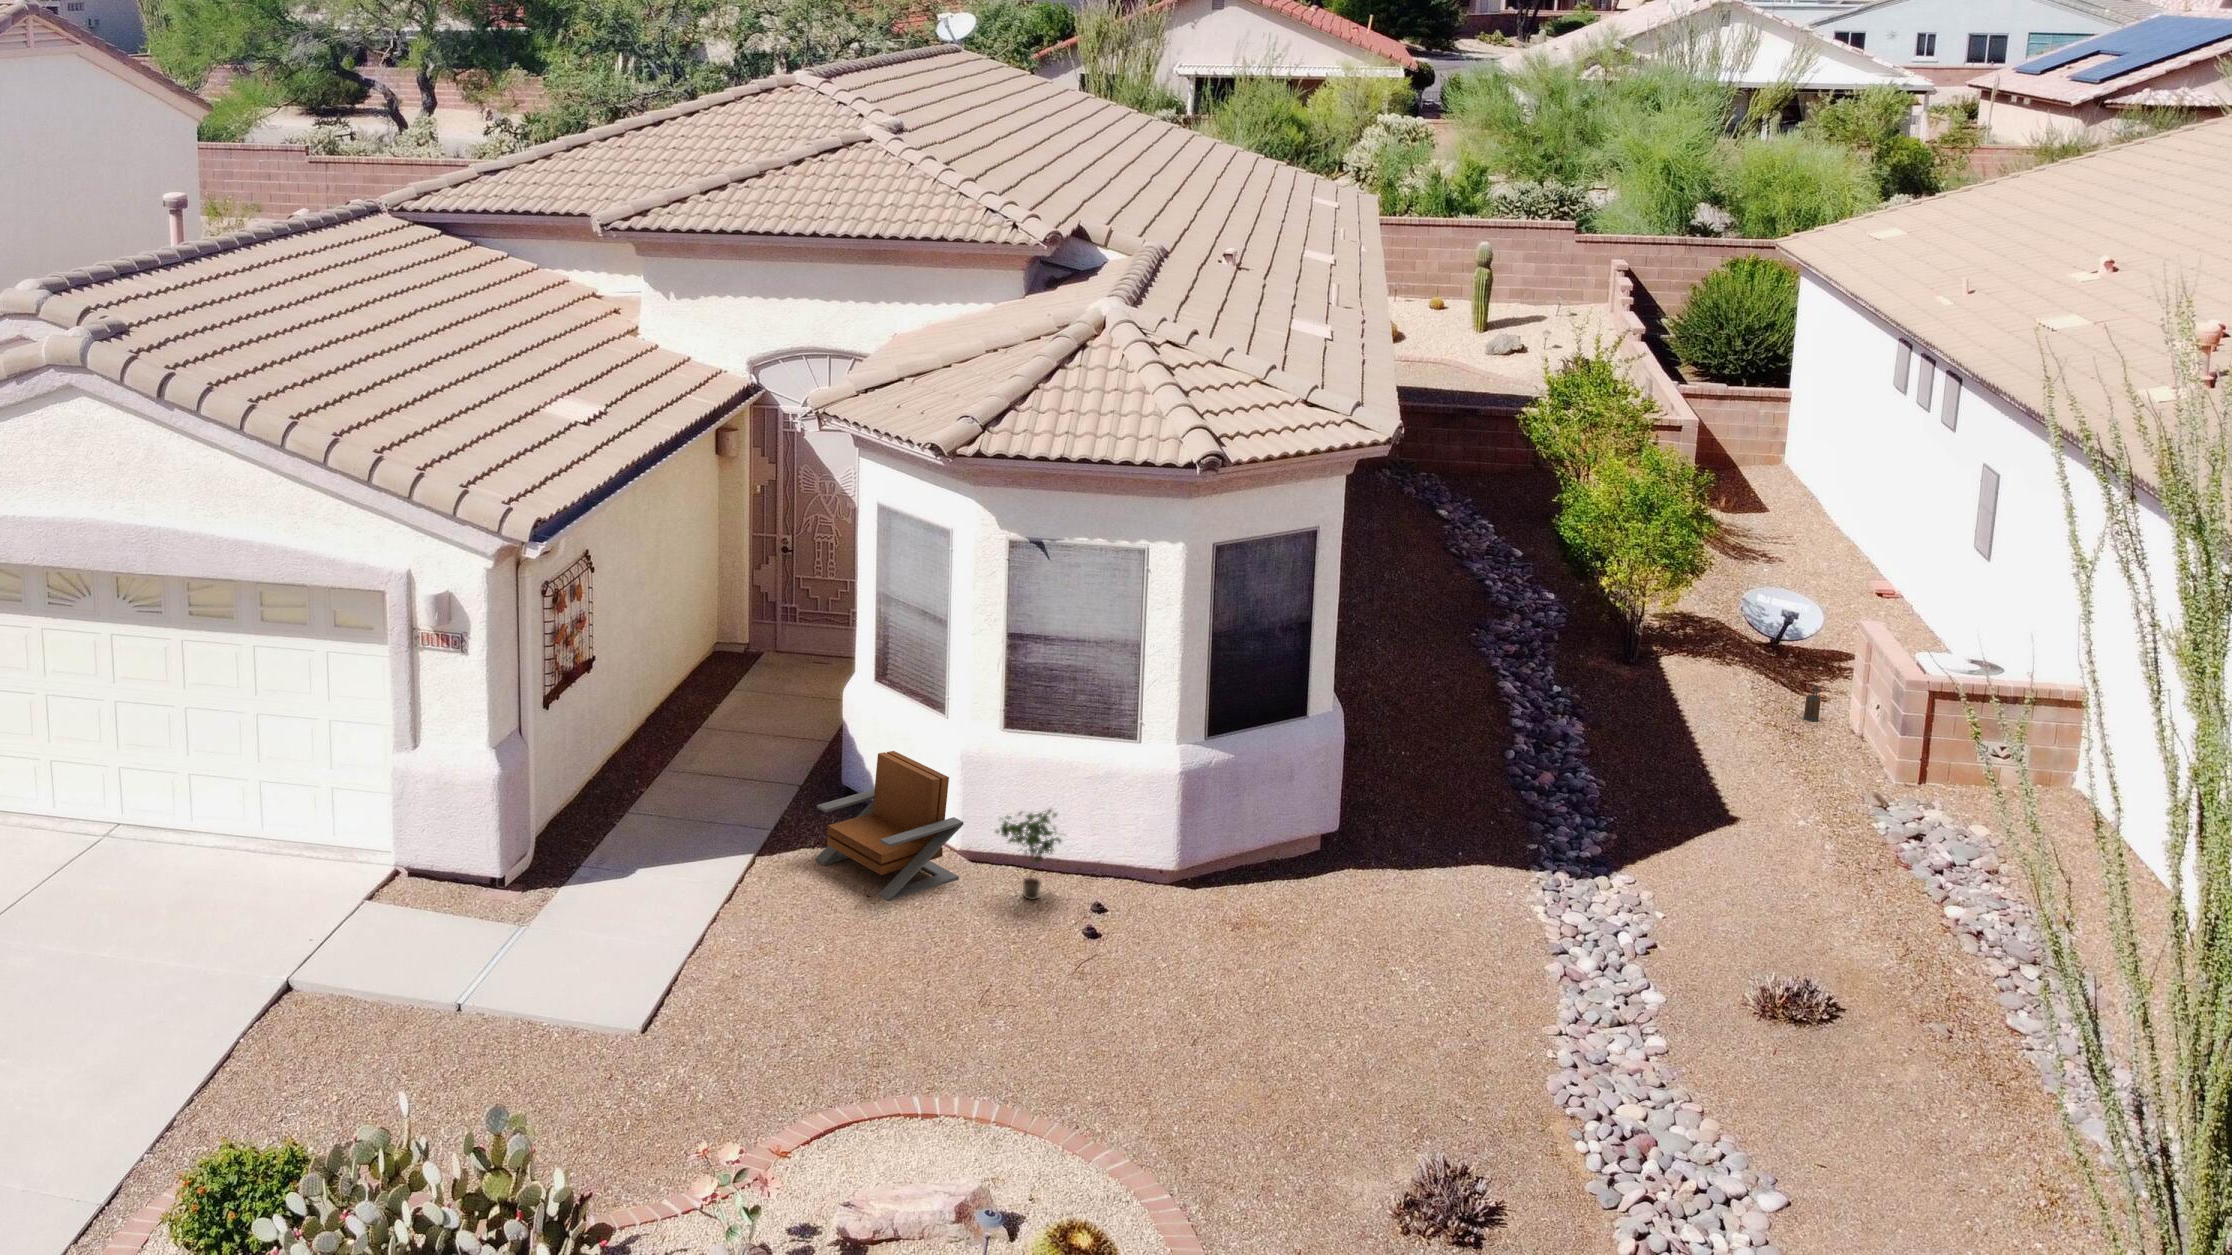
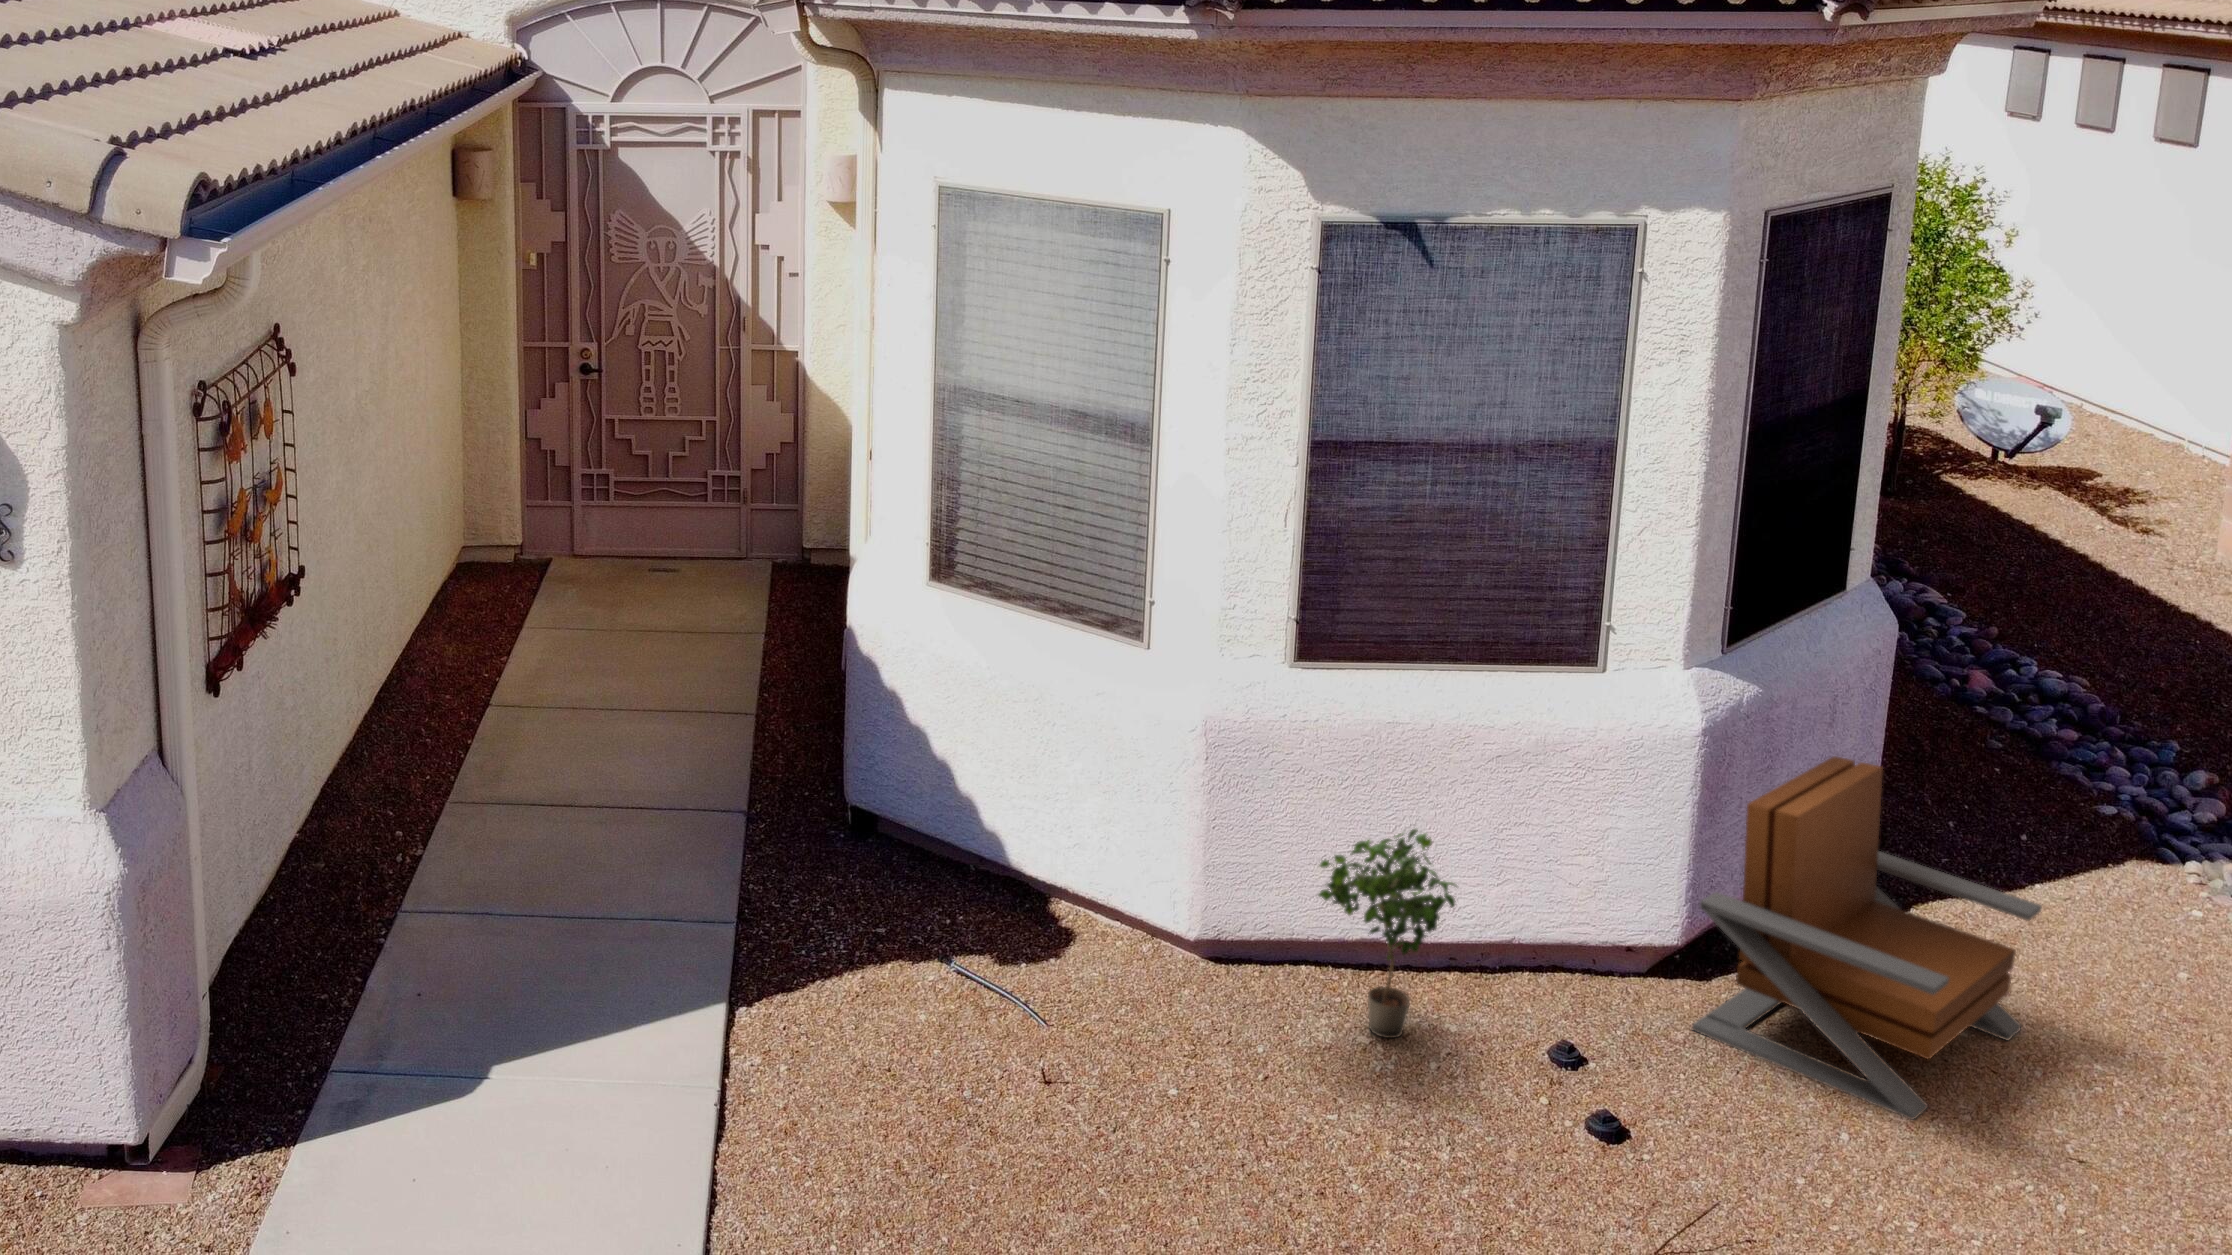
watering can: present [1804,686,1821,722] -> none [2175,503,2205,558]
lounge chair: present [816,751,963,901] -> present [1692,756,2042,1120]

